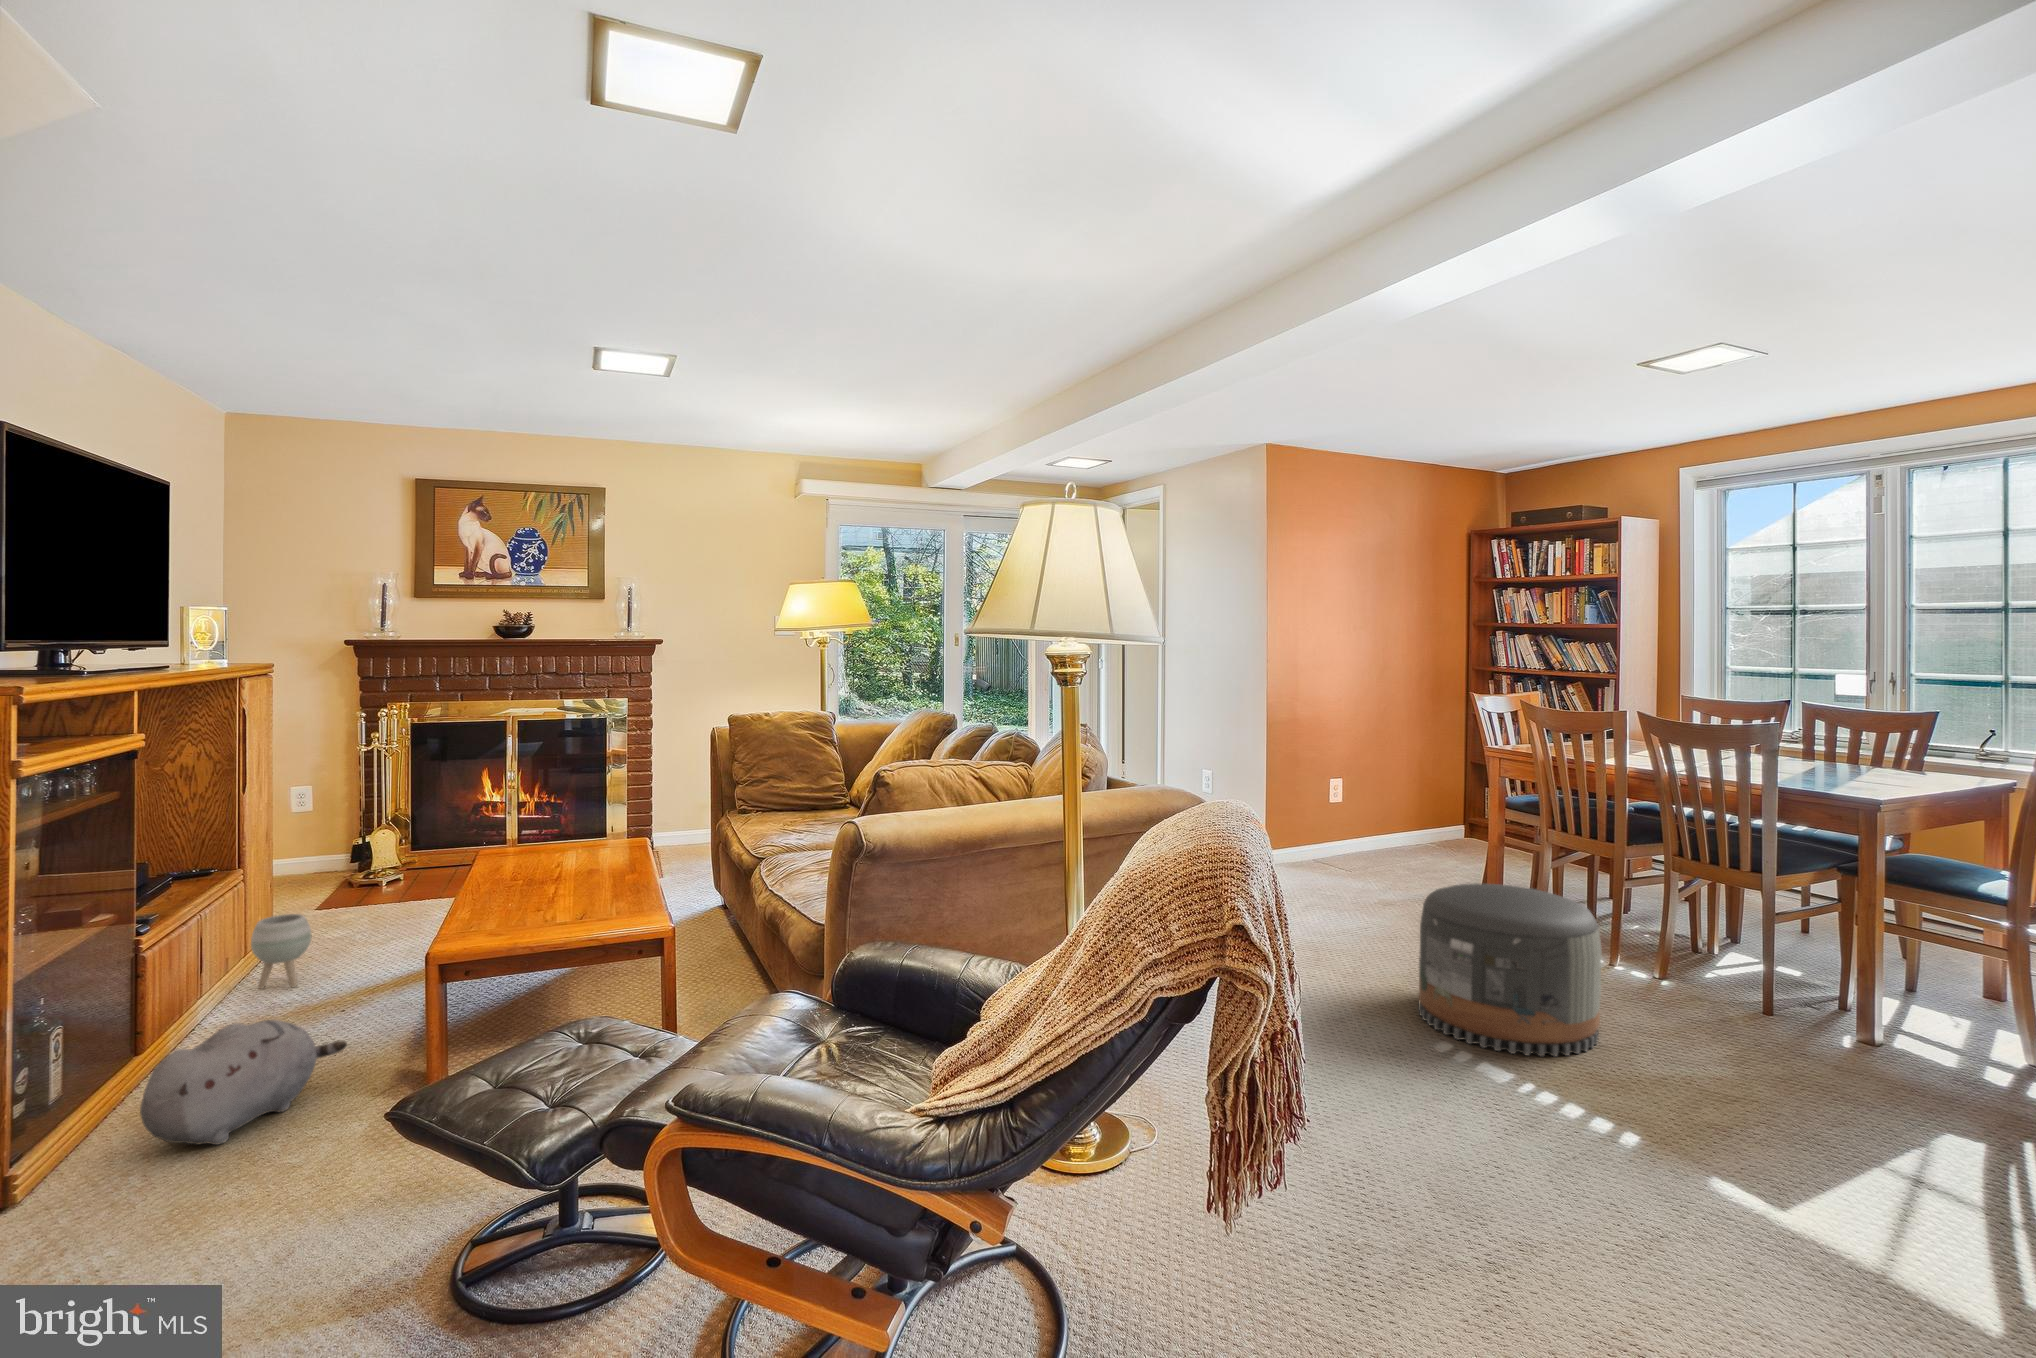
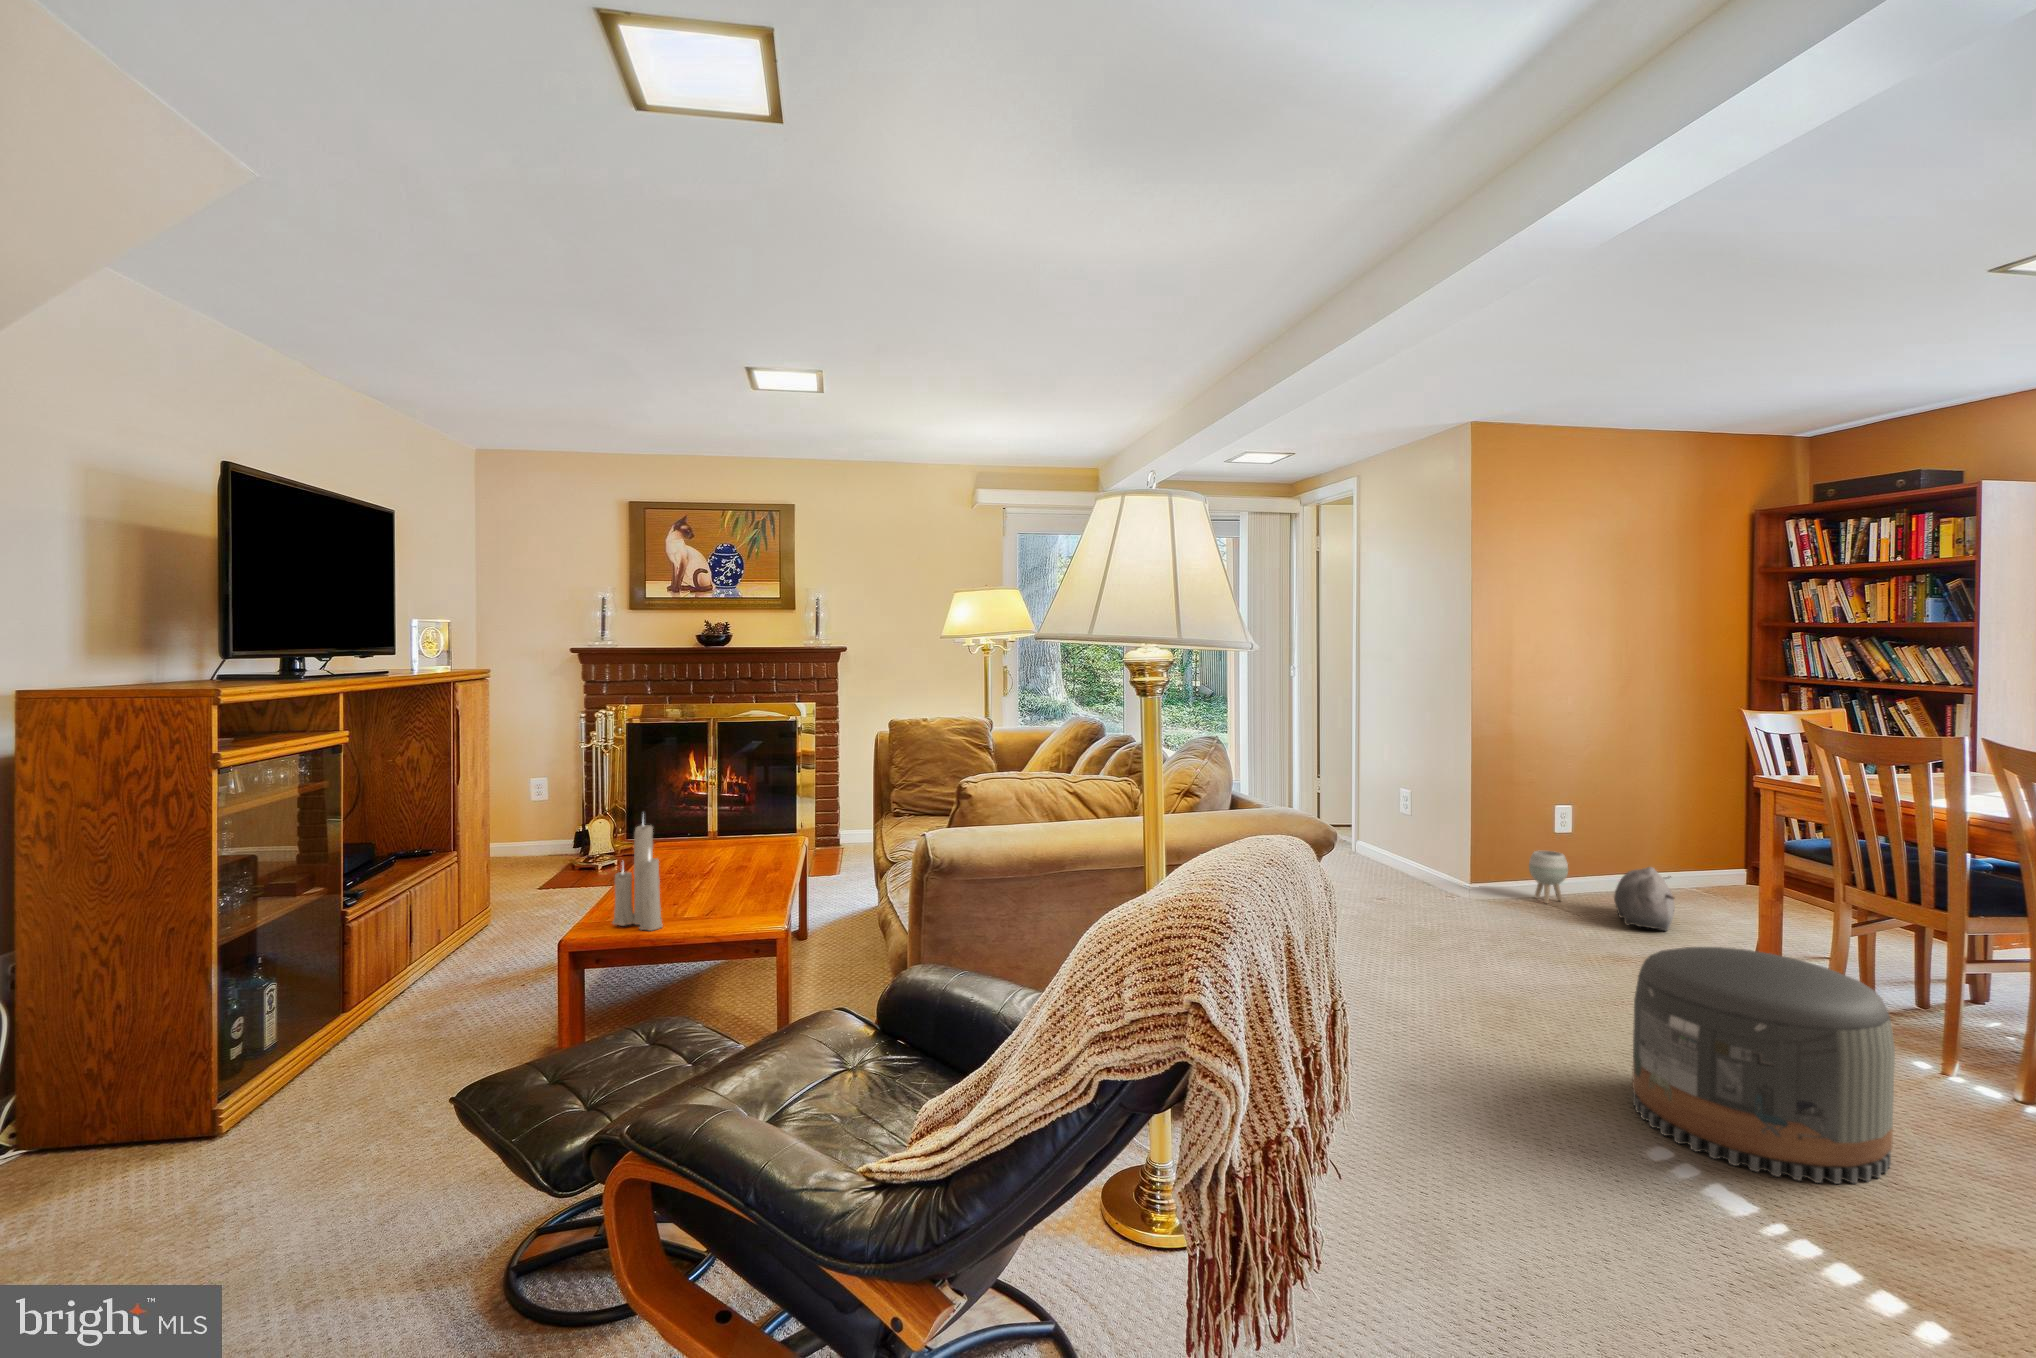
candle: none [494,806,554,933] -> present [612,824,662,931]
planter: present [251,914,312,989] -> present [1529,851,1568,904]
plush toy: present [140,1020,347,1145] -> present [1614,867,1675,931]

